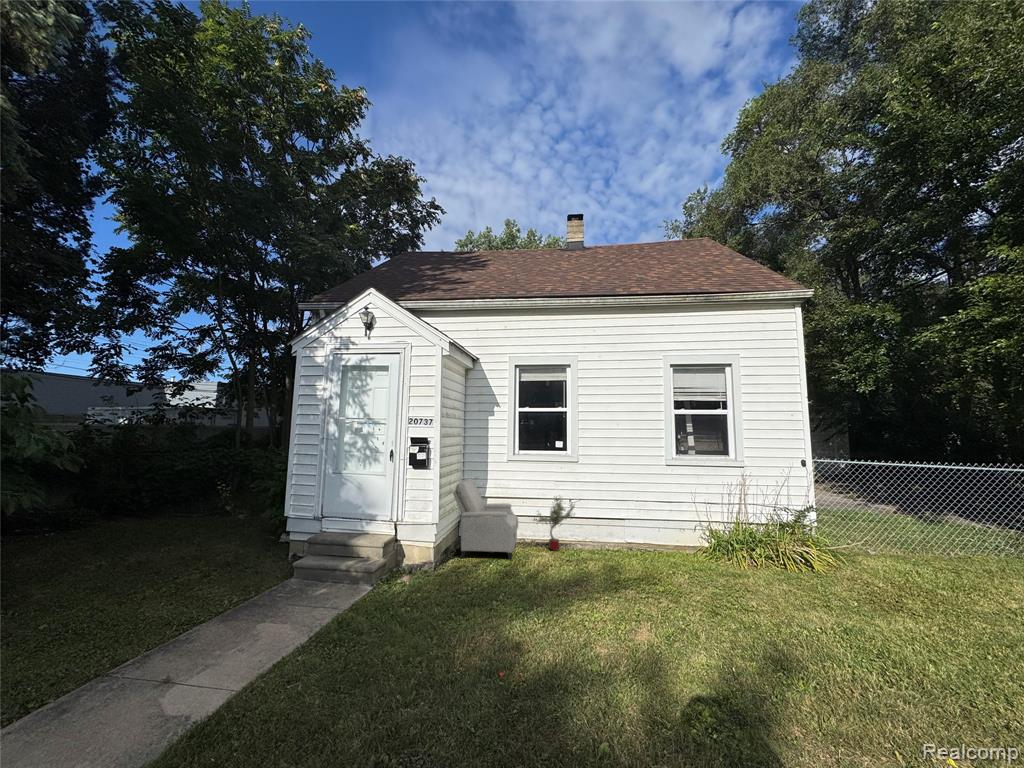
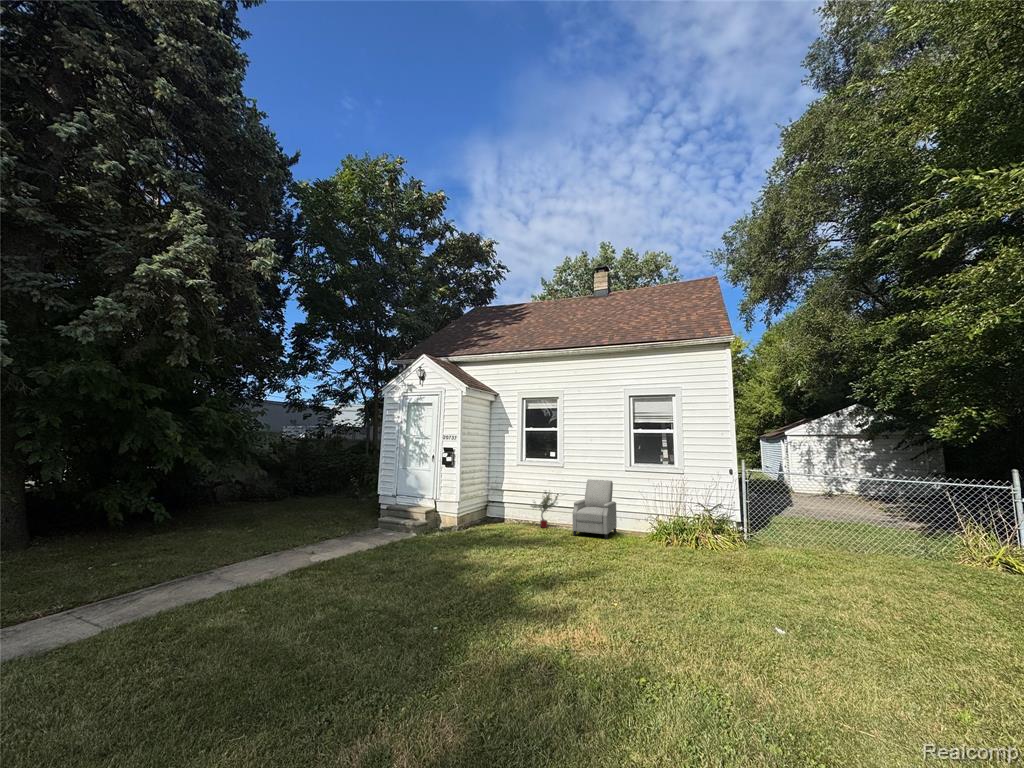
chair: present [453,478,518,560] -> present [573,479,617,539]

